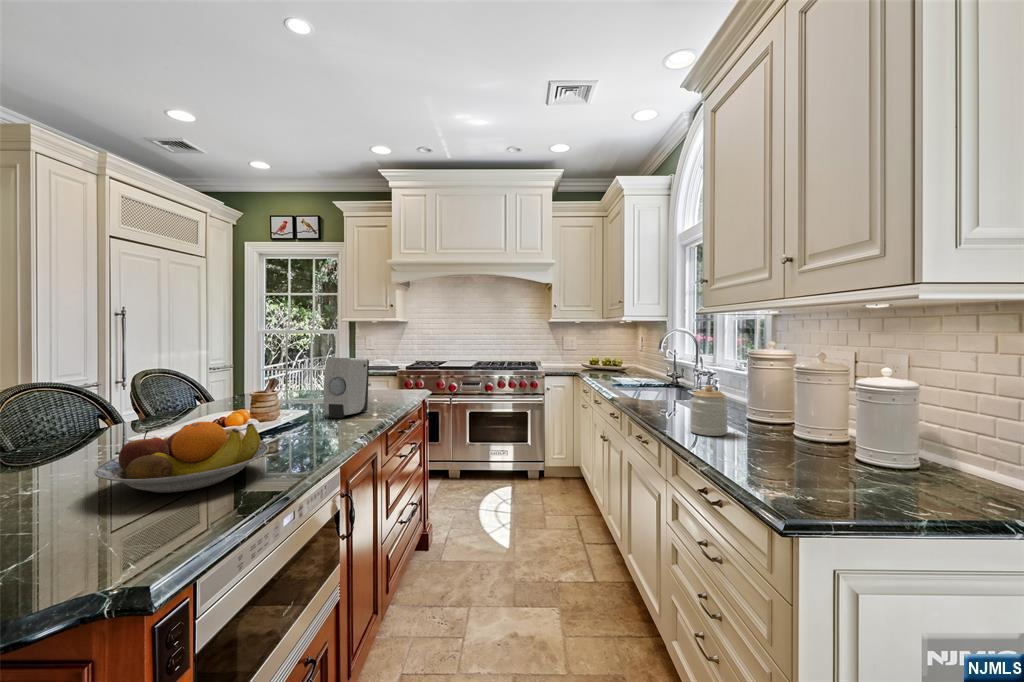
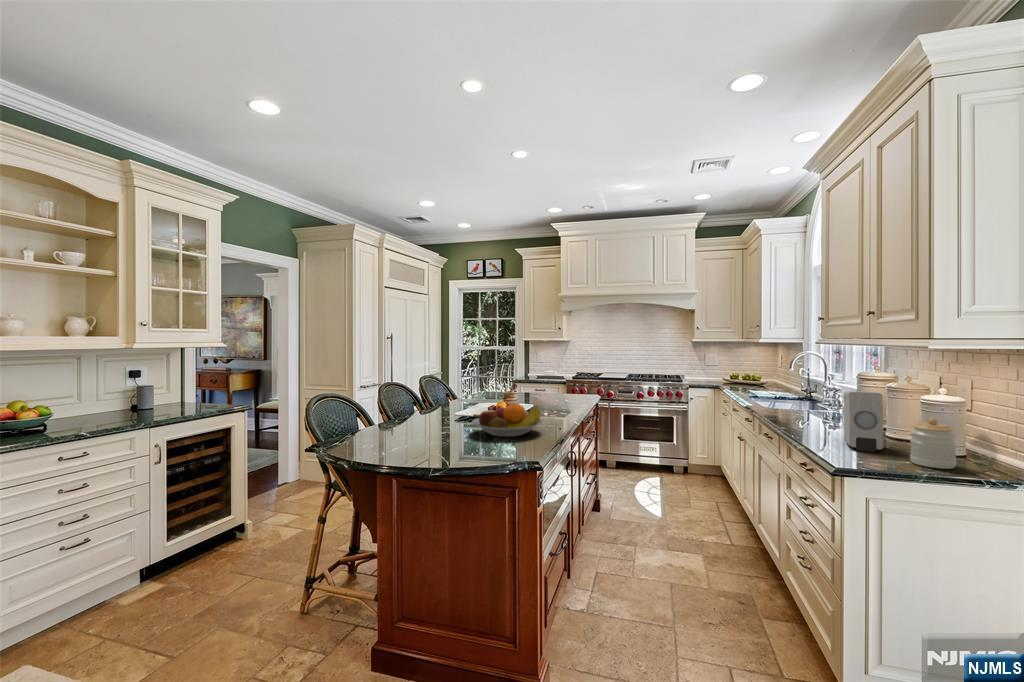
soap dispenser: present [323,358,369,418] -> present [844,391,883,452]
jar: present [690,385,728,436] -> present [910,418,956,469]

